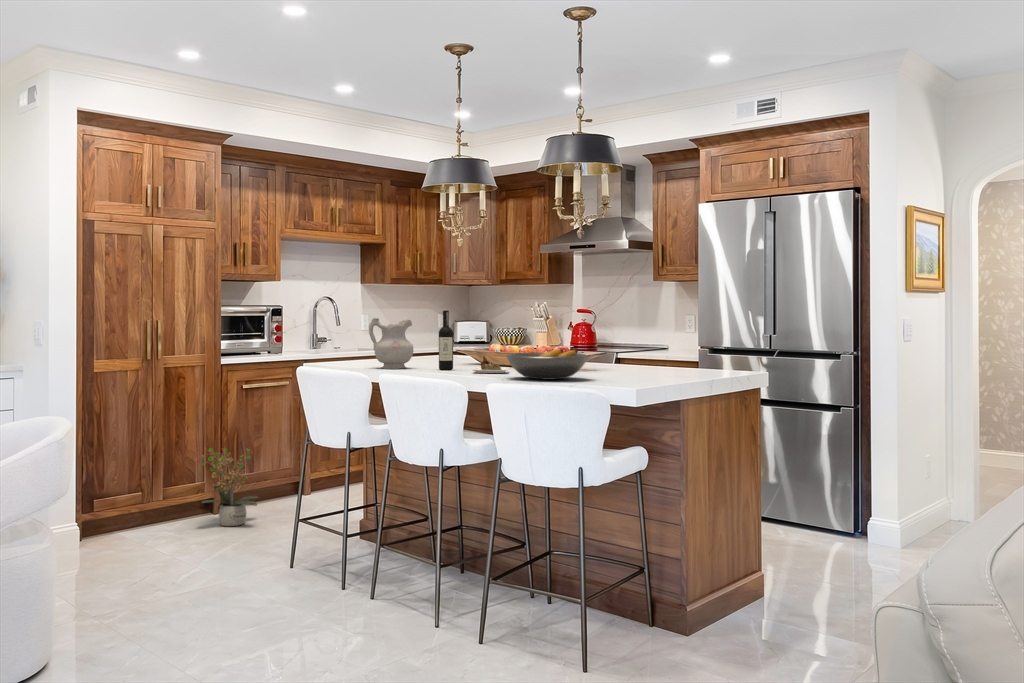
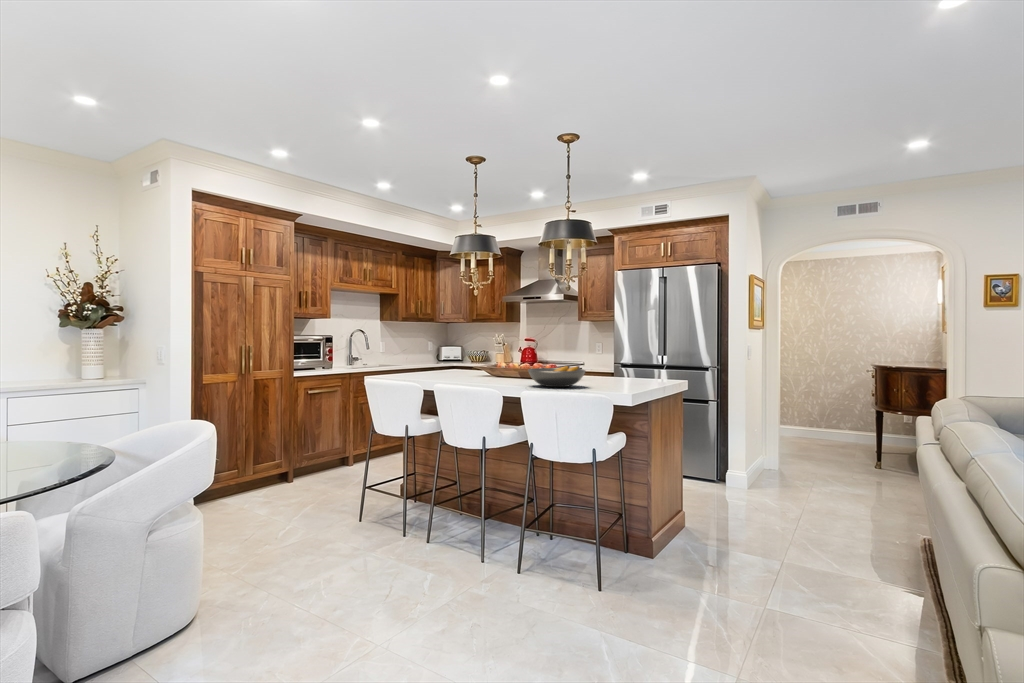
wine bottle: present [439,310,509,373] -> none [467,339,521,382]
ceramic pitcher: present [369,318,413,368] -> none [416,344,447,379]
potted plant: present [196,446,258,526] -> none [278,434,322,492]

